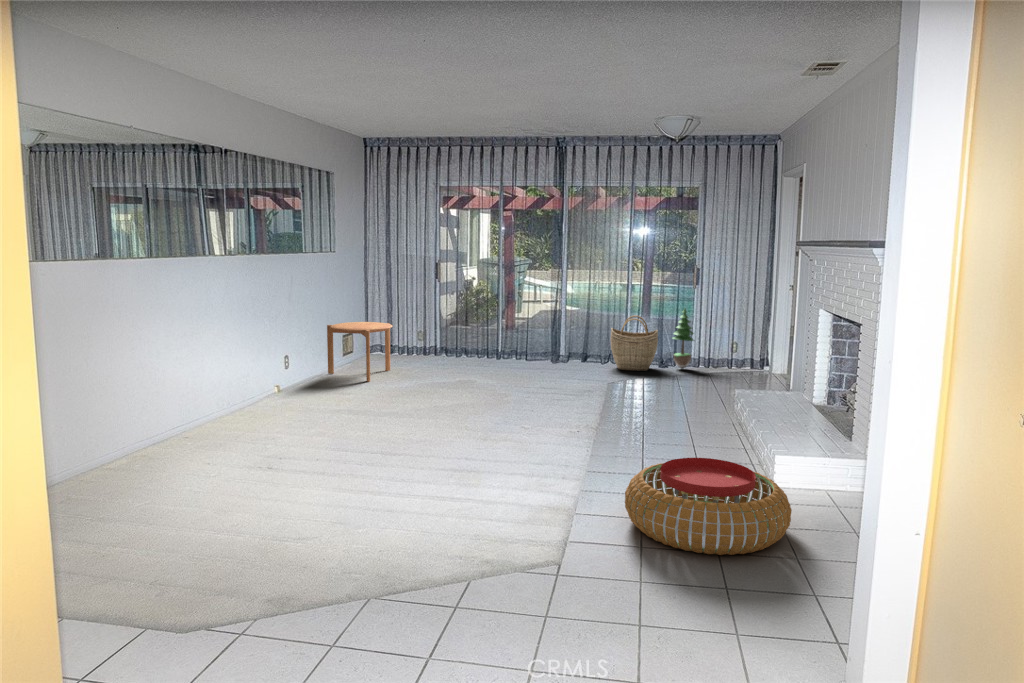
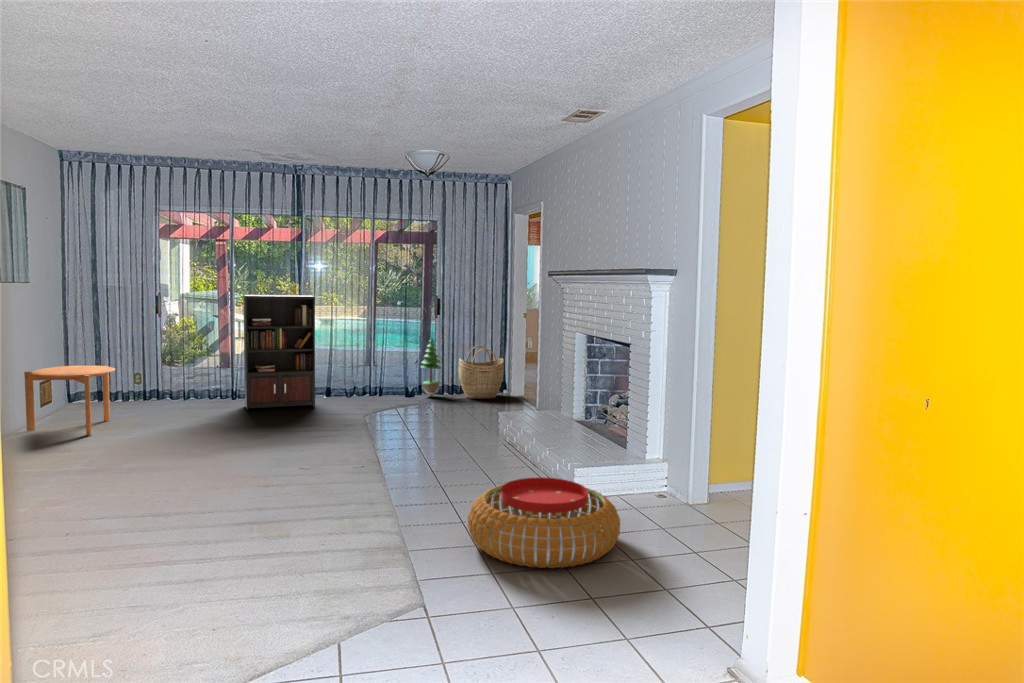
bookcase: none [501,262,578,370] -> present [243,295,326,409]
woven basket: present [611,315,658,371] -> present [459,346,504,399]

